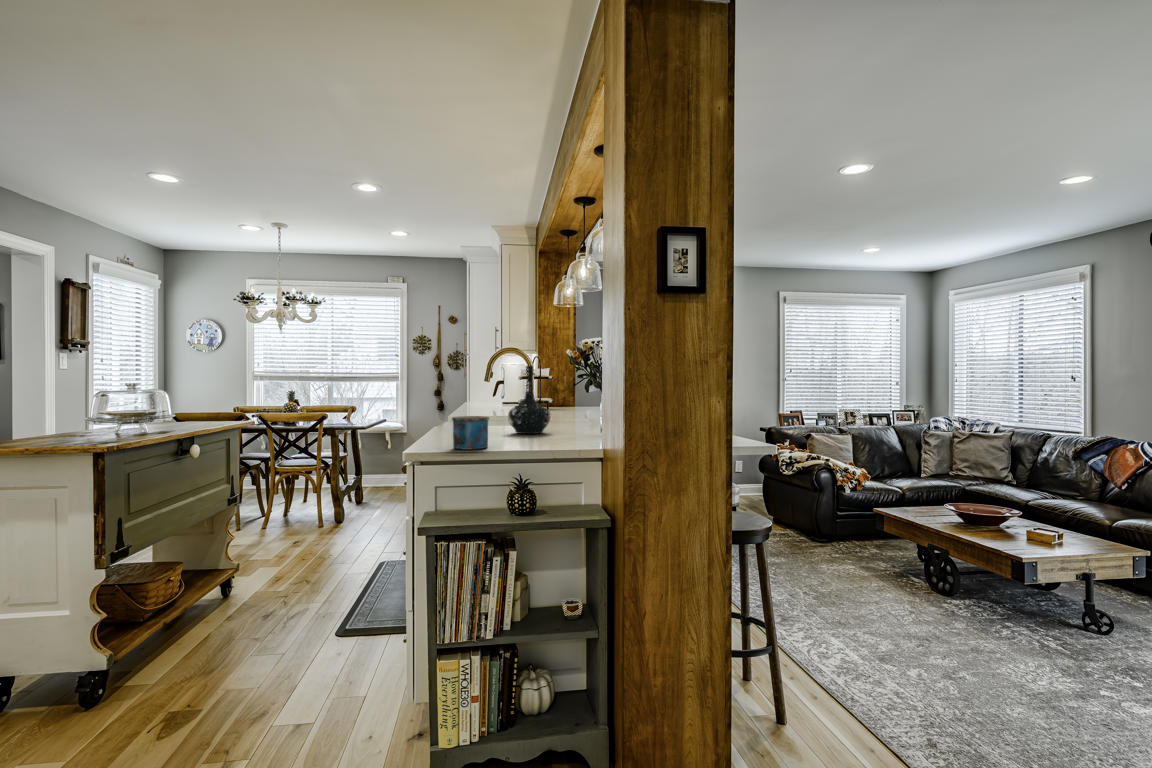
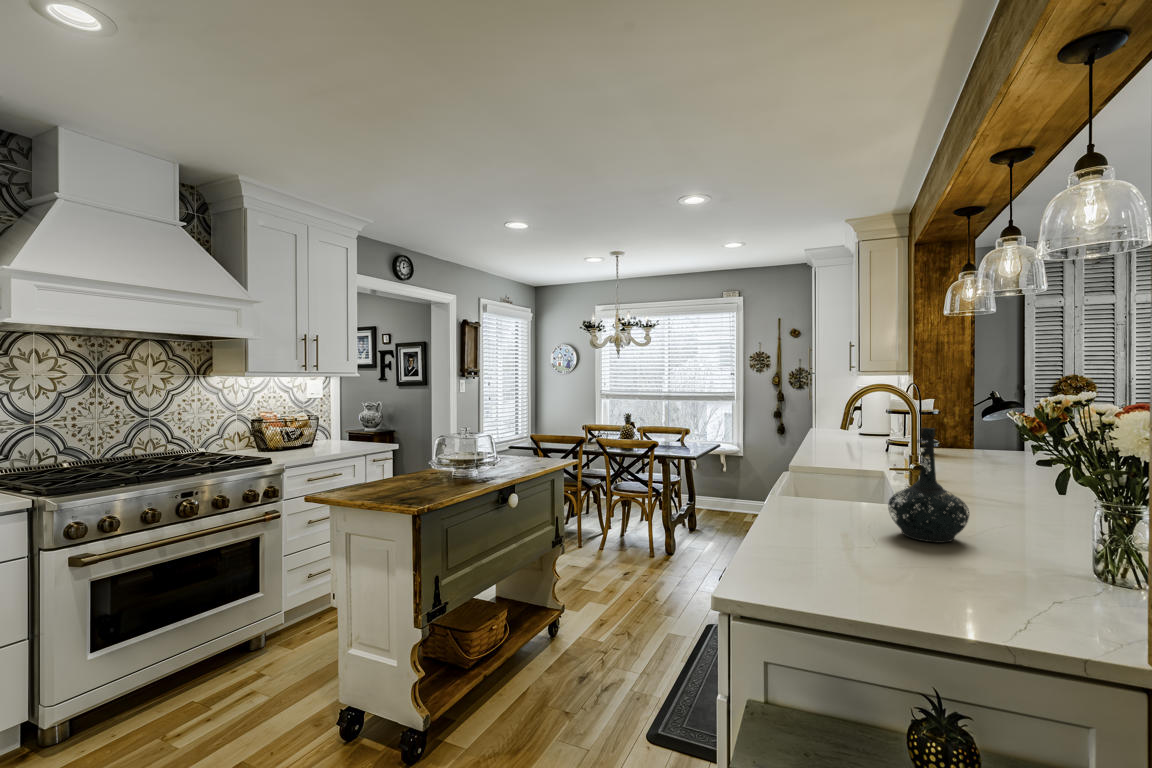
mug: present [452,416,489,450] -> none [796,527,865,595]

